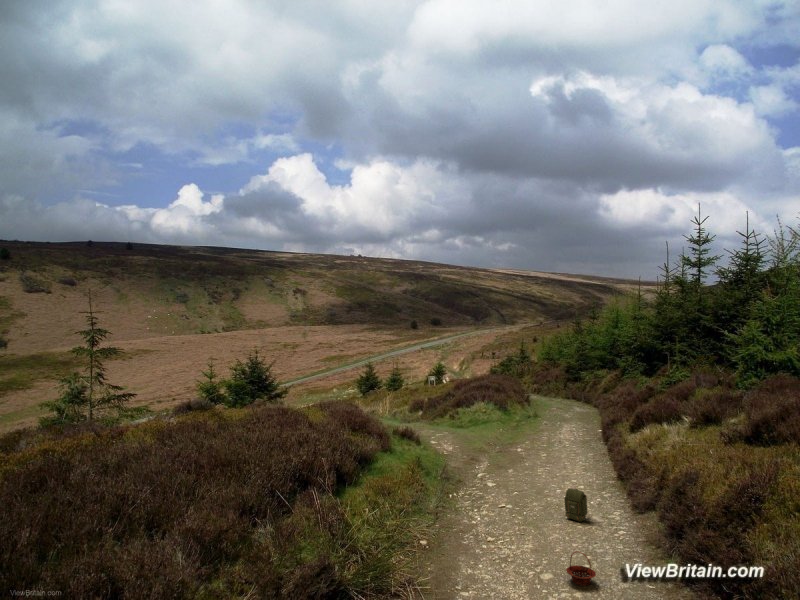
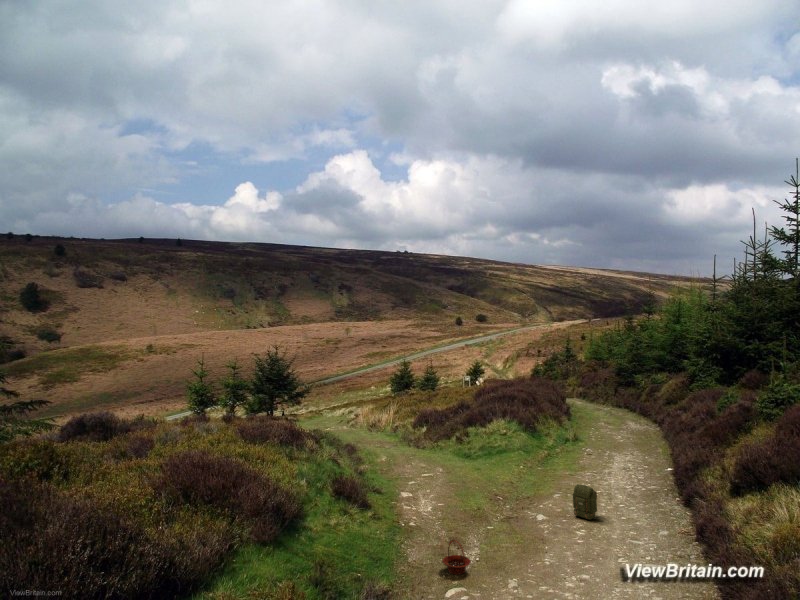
basket: present [566,551,596,586] -> present [442,540,471,575]

